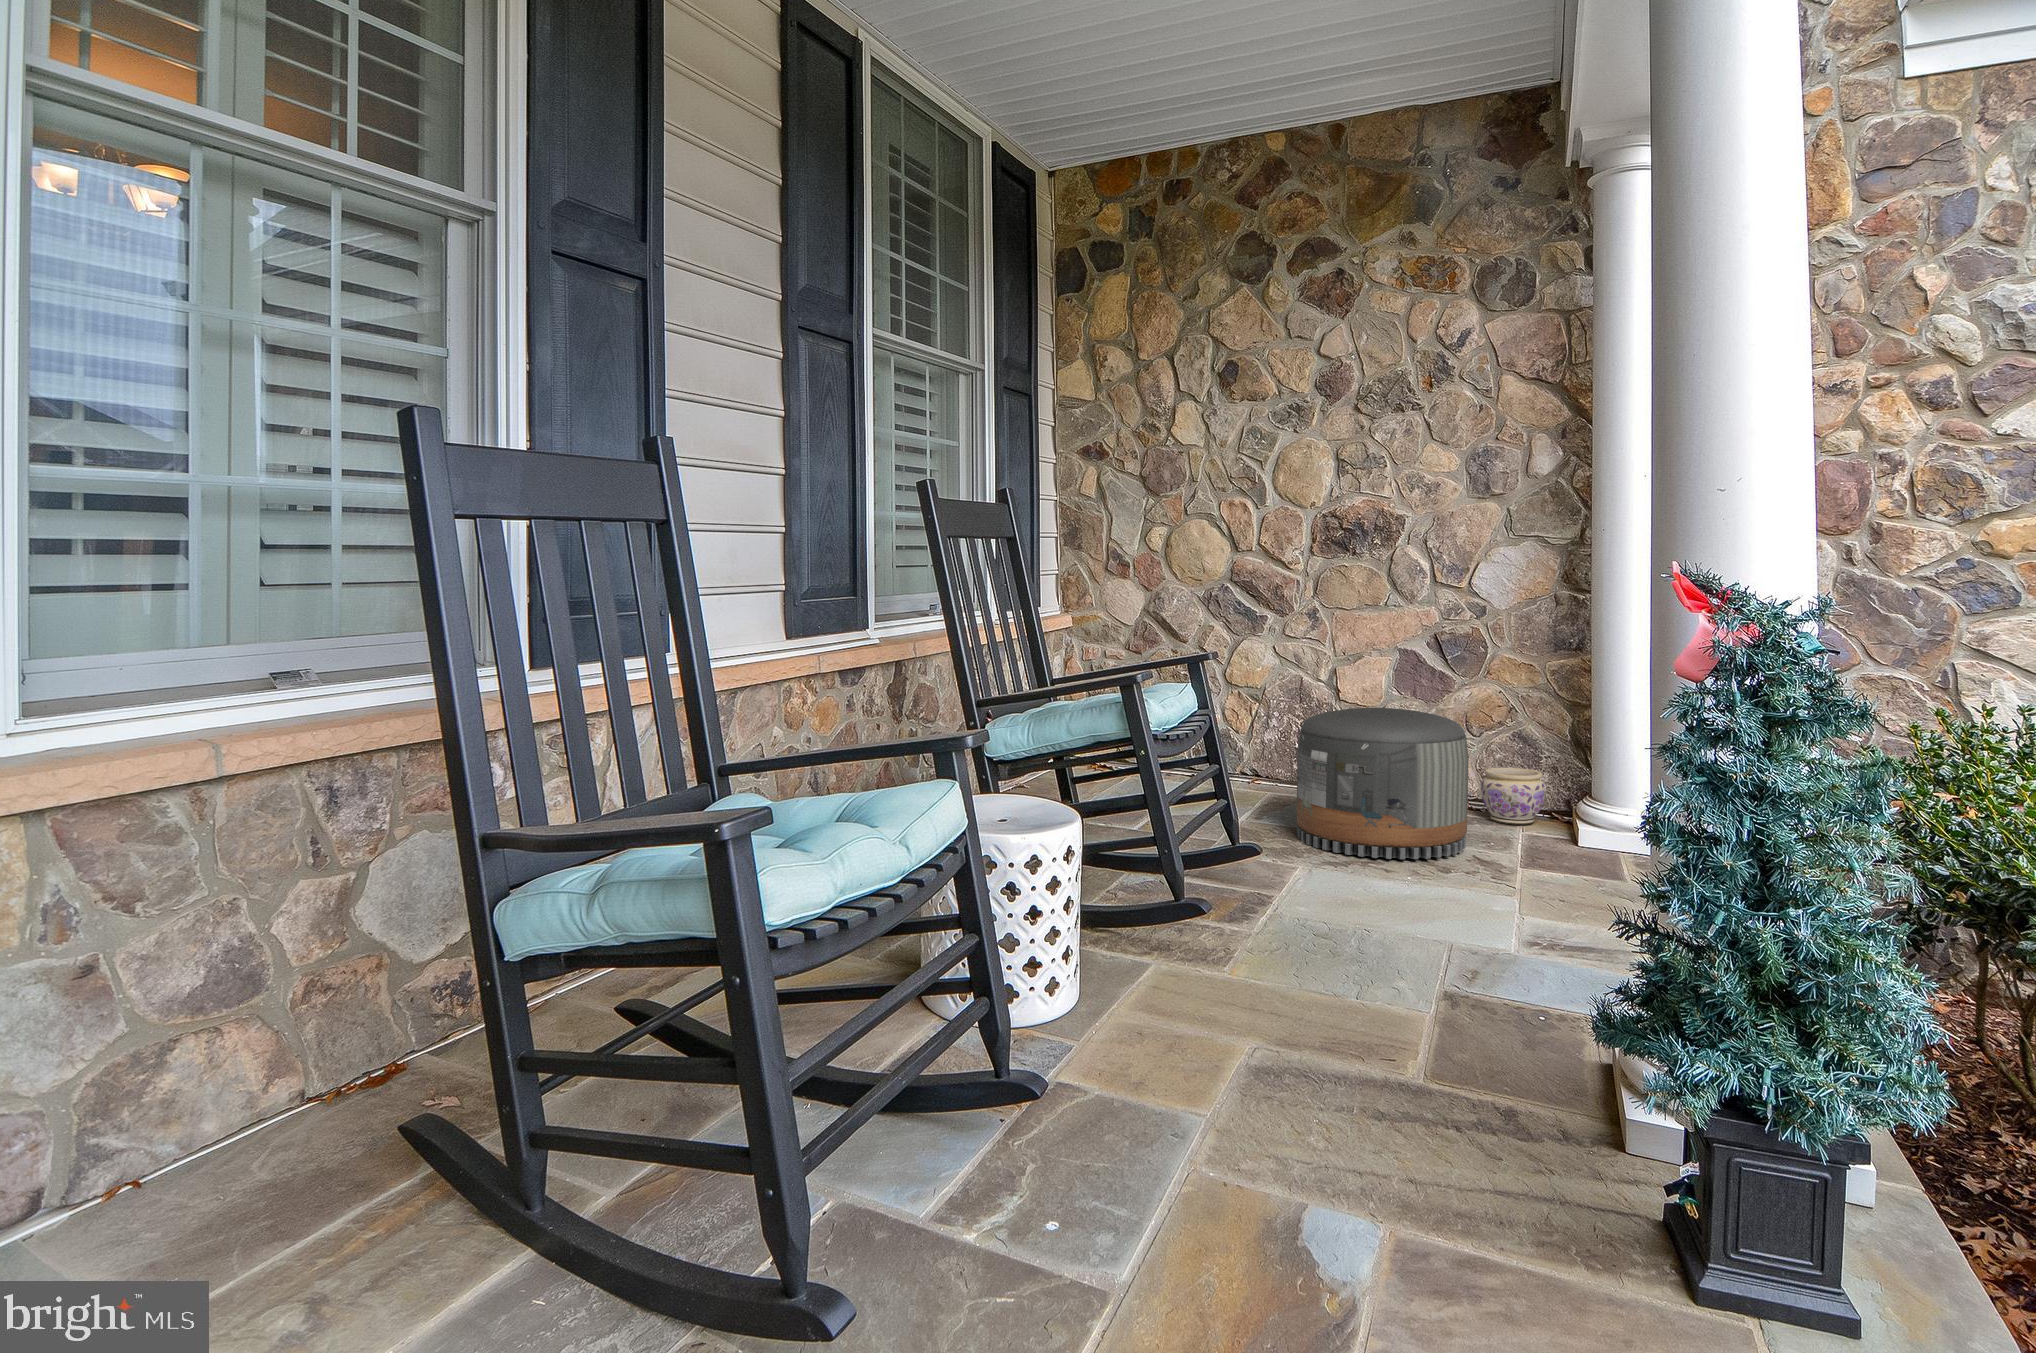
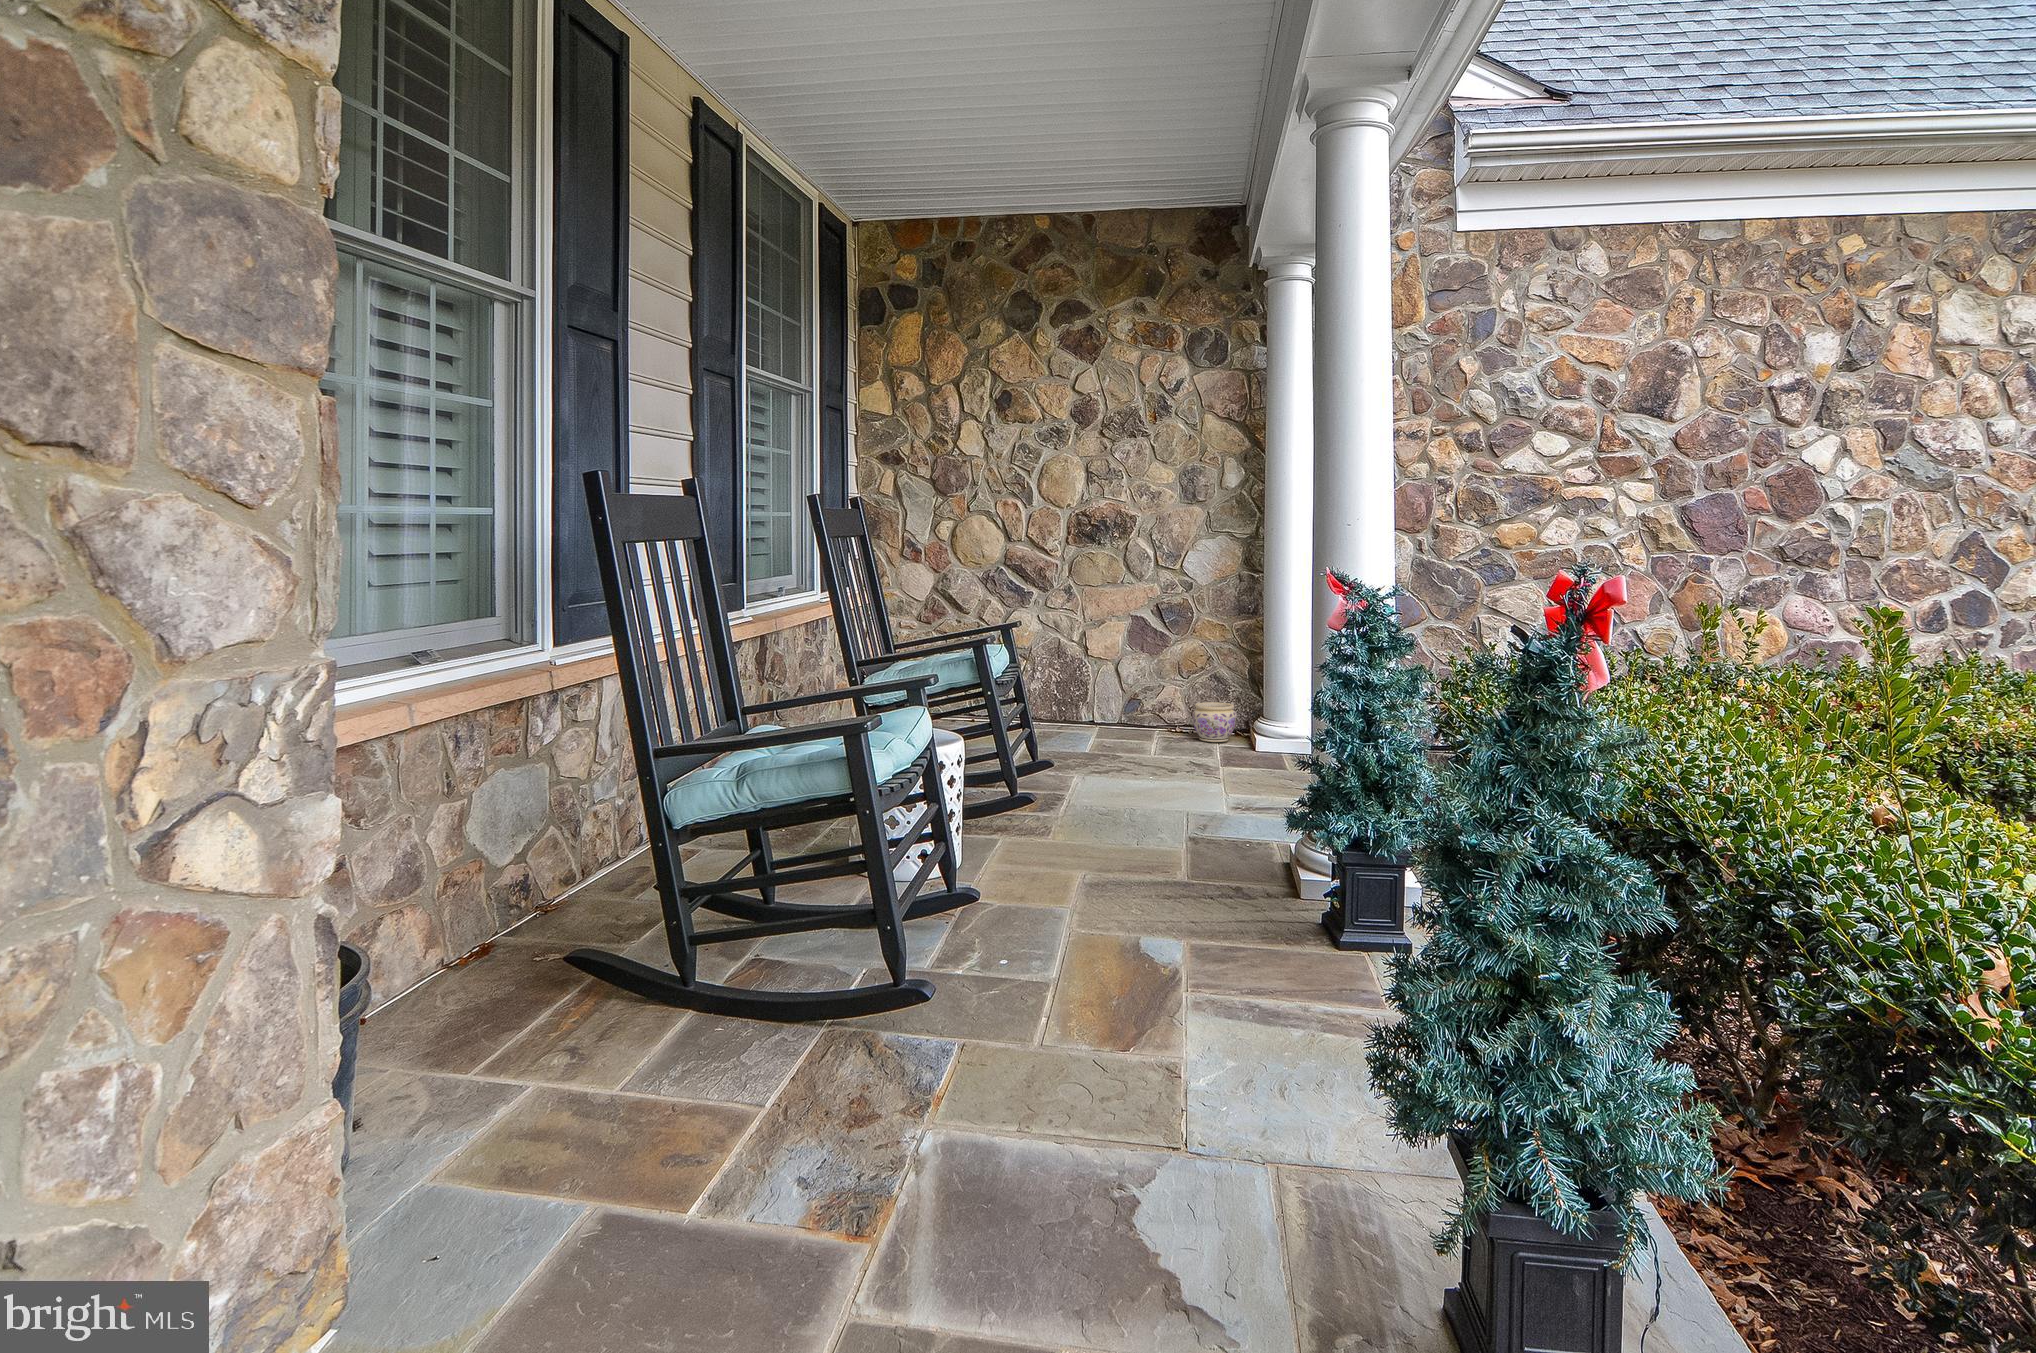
pouf: present [1297,708,1469,859] -> none [1067,661,1187,769]

